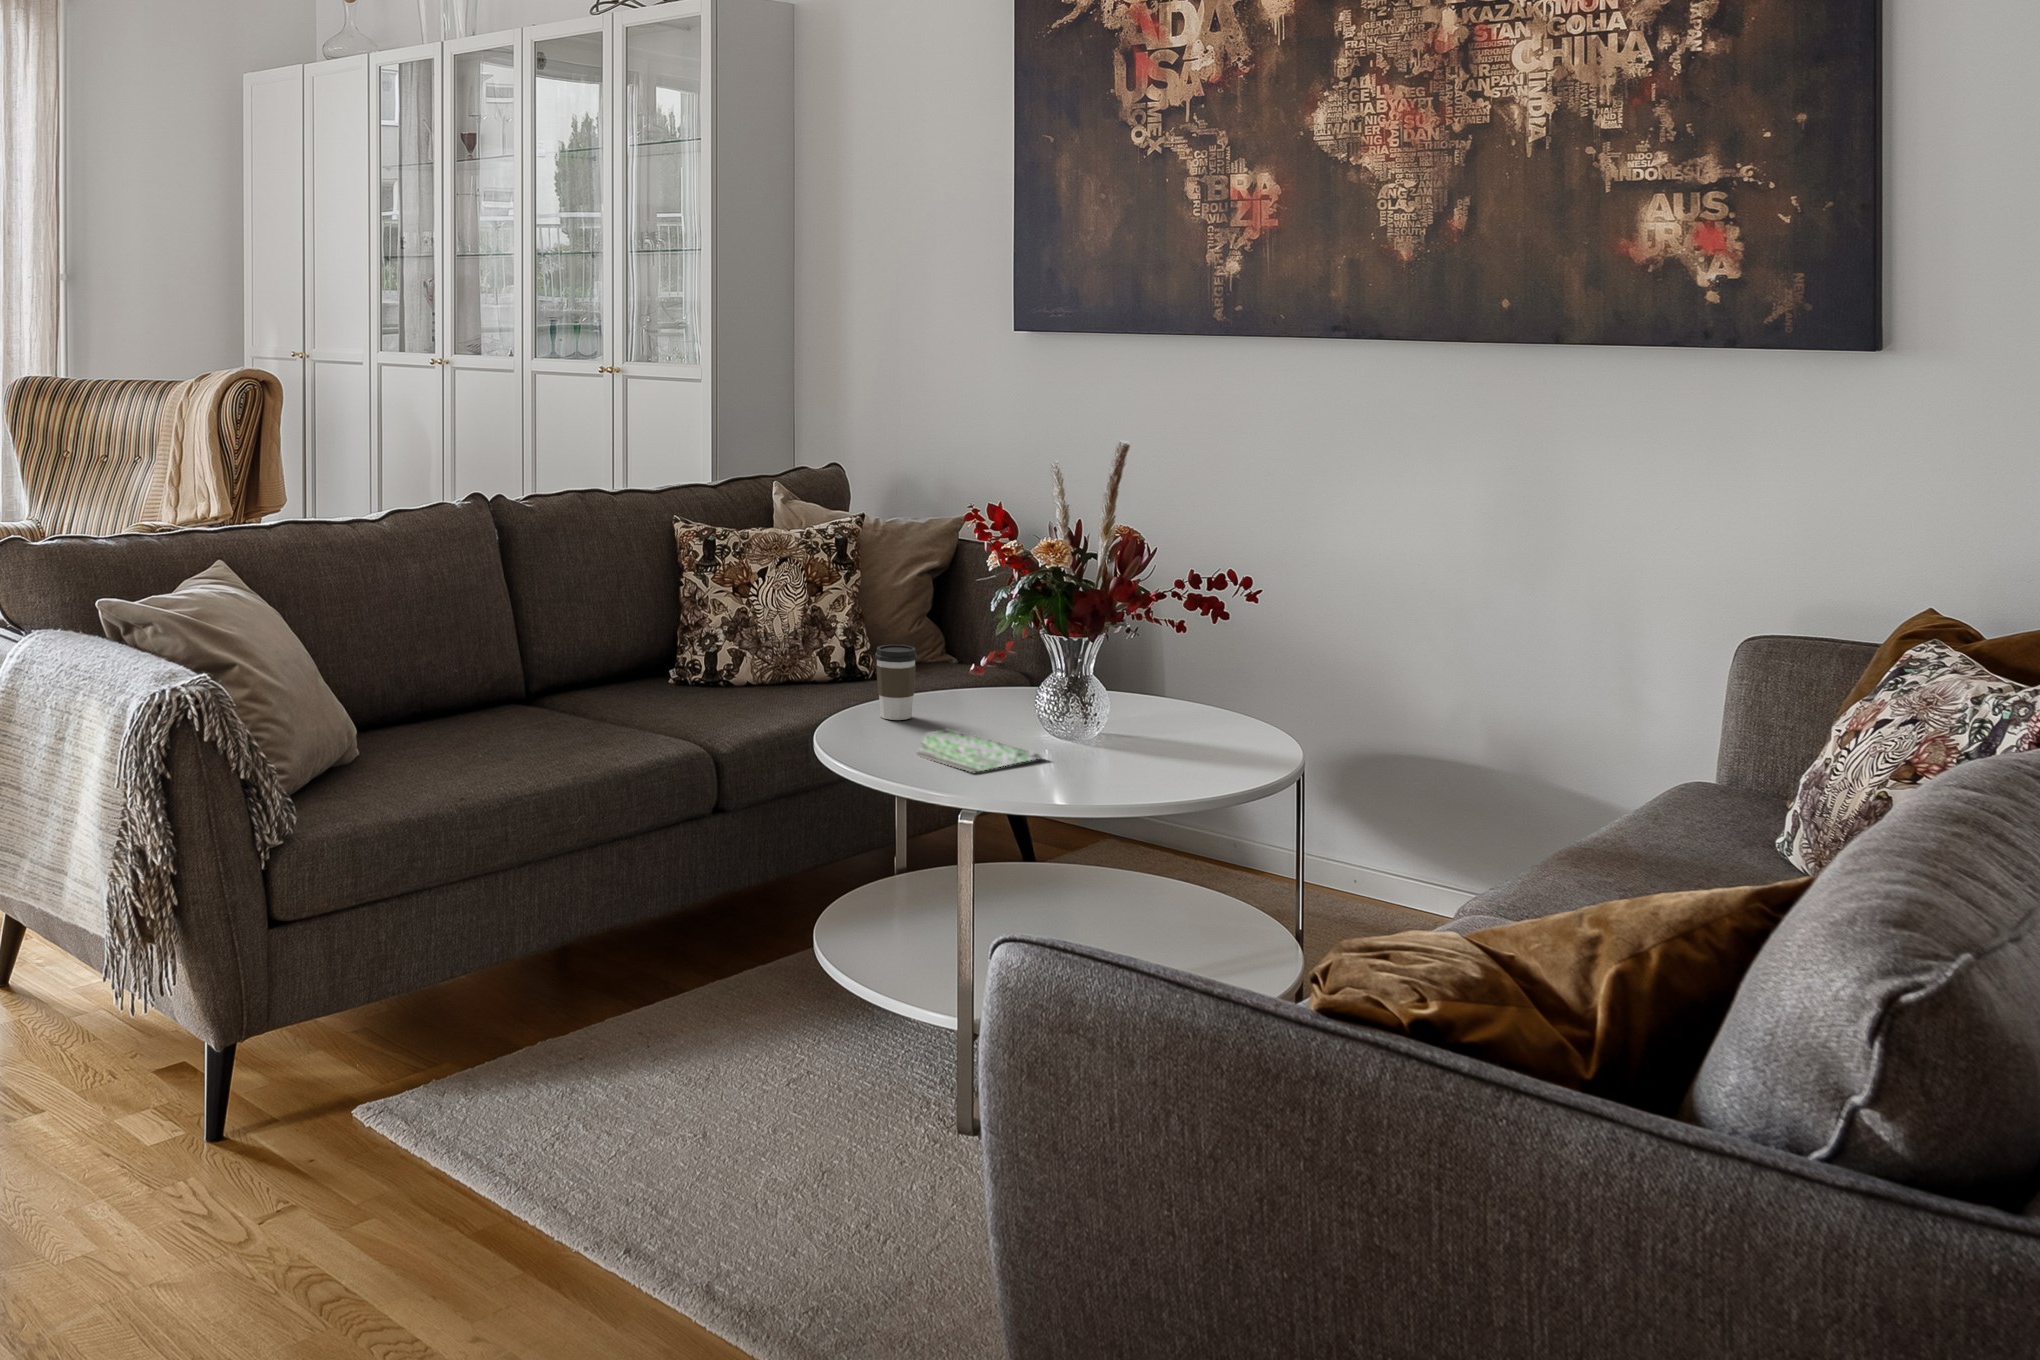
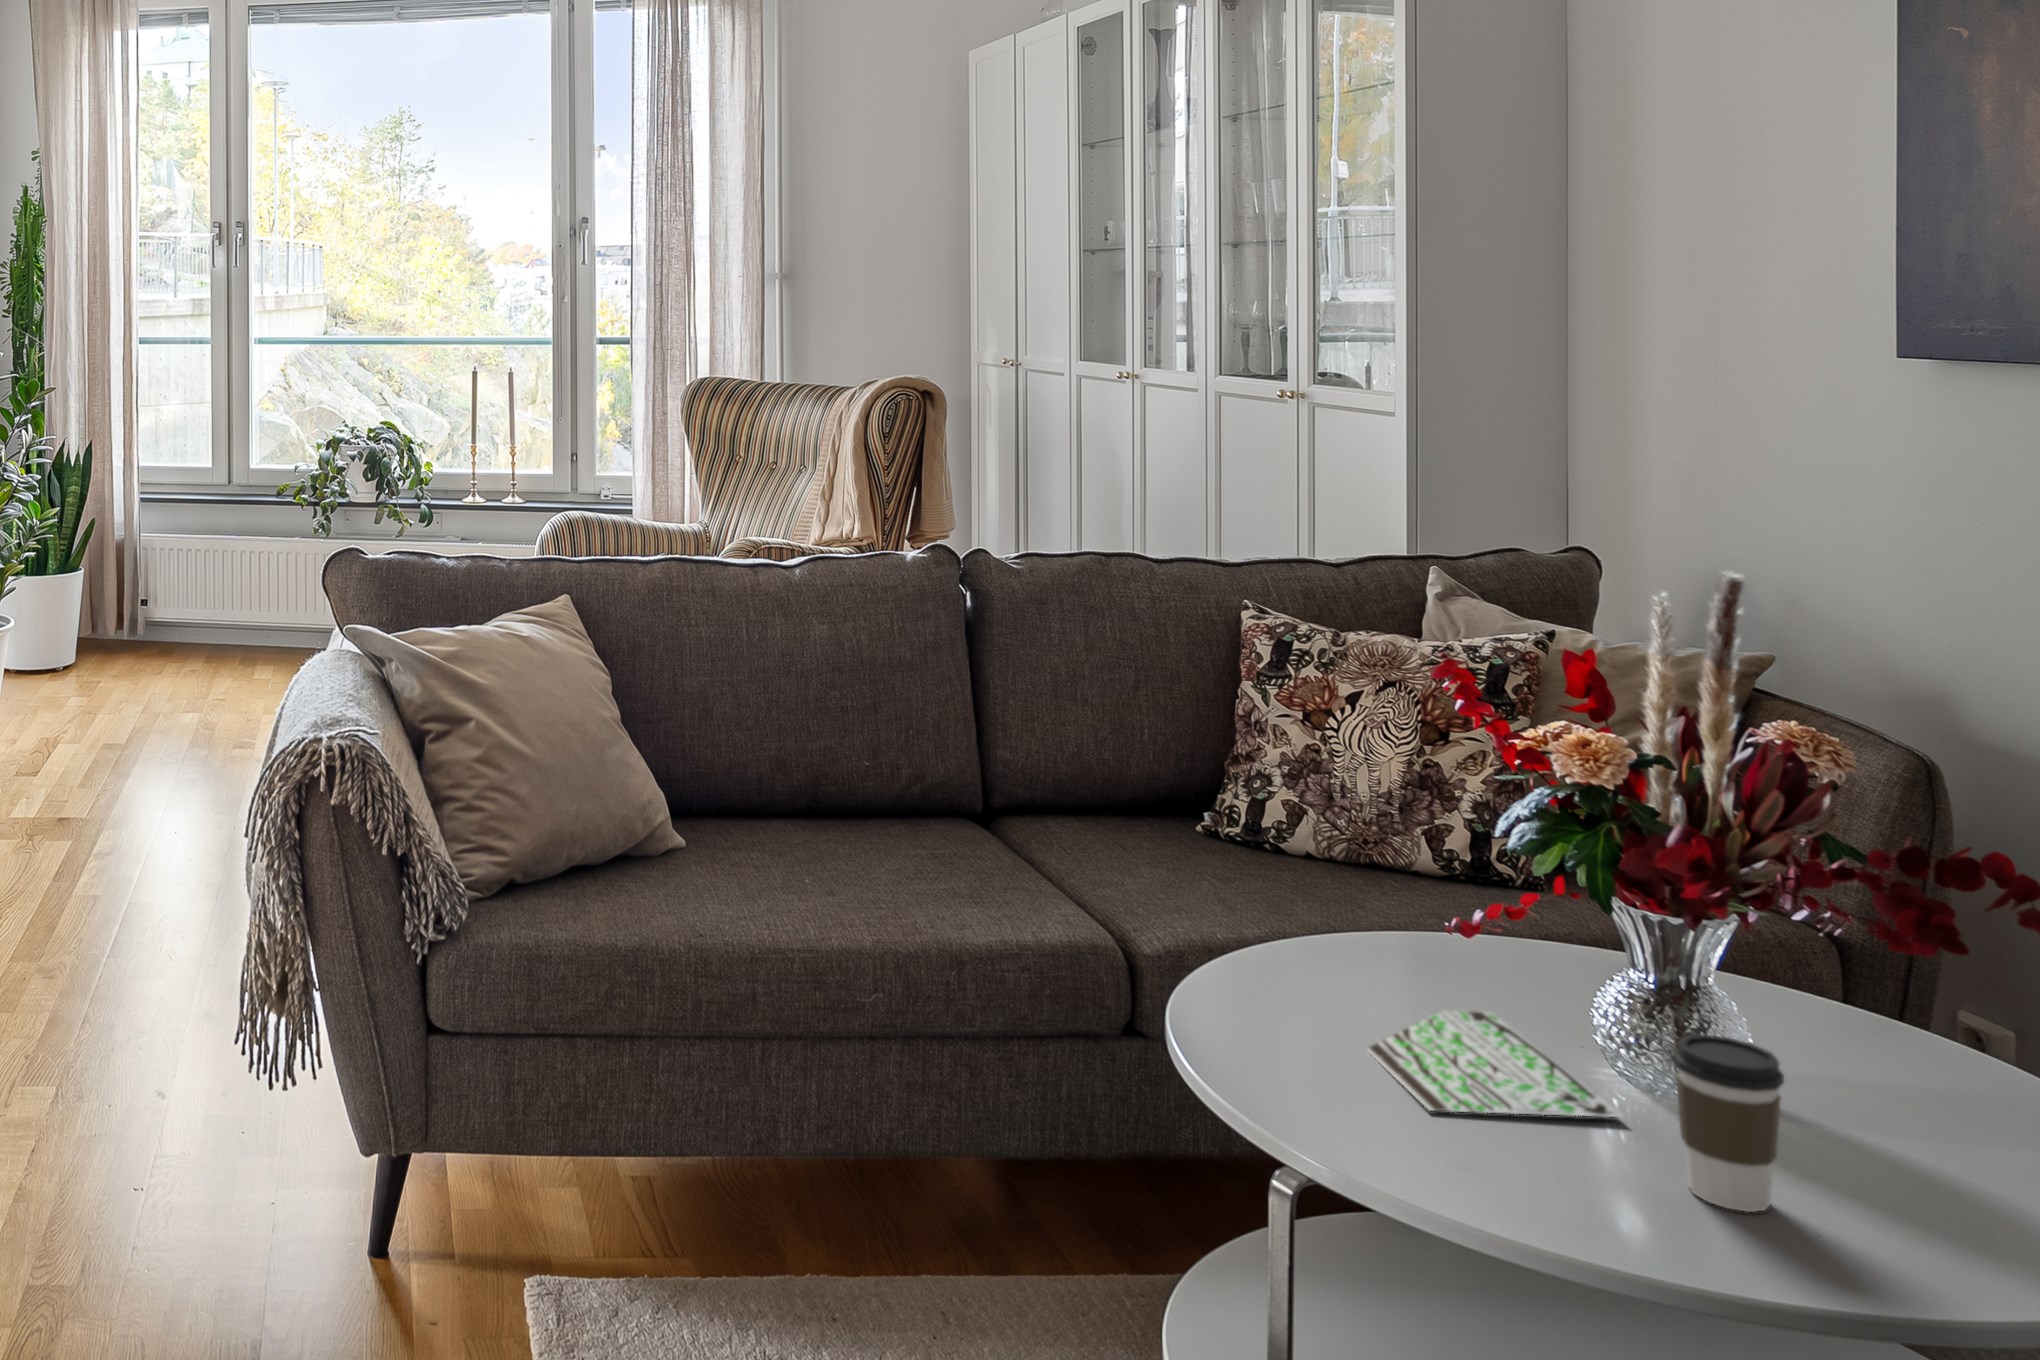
coffee cup: present [875,645,917,720] -> present [1673,1034,1784,1212]

